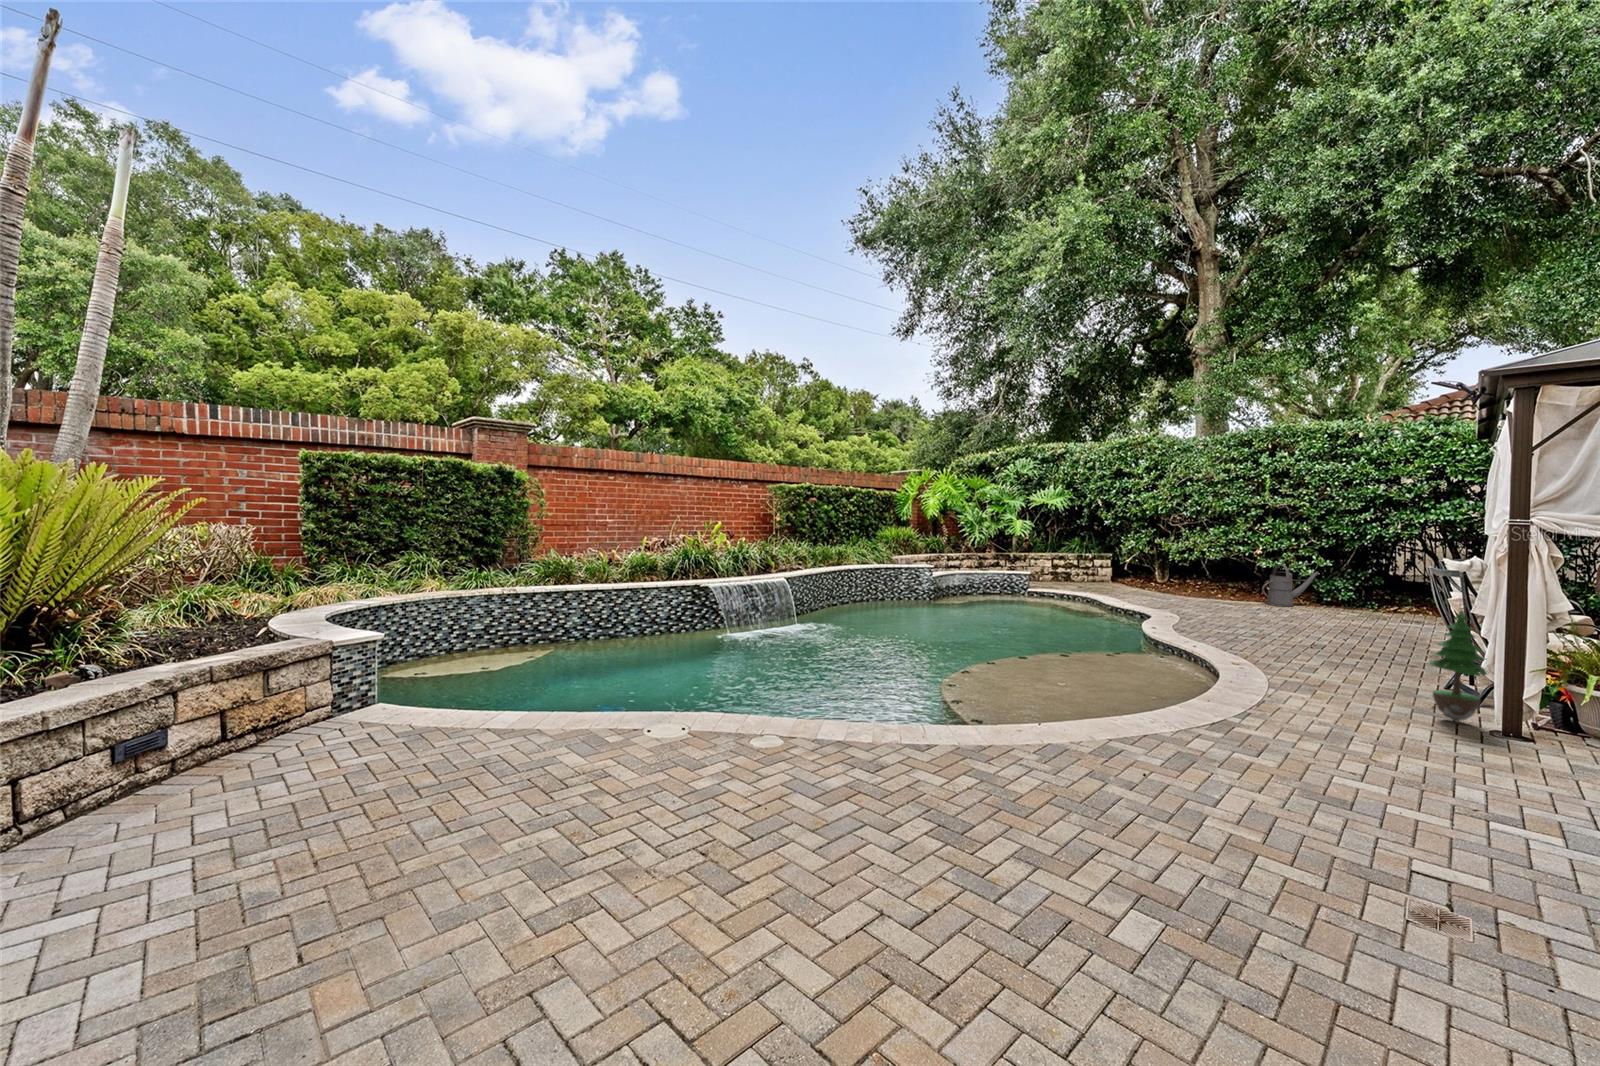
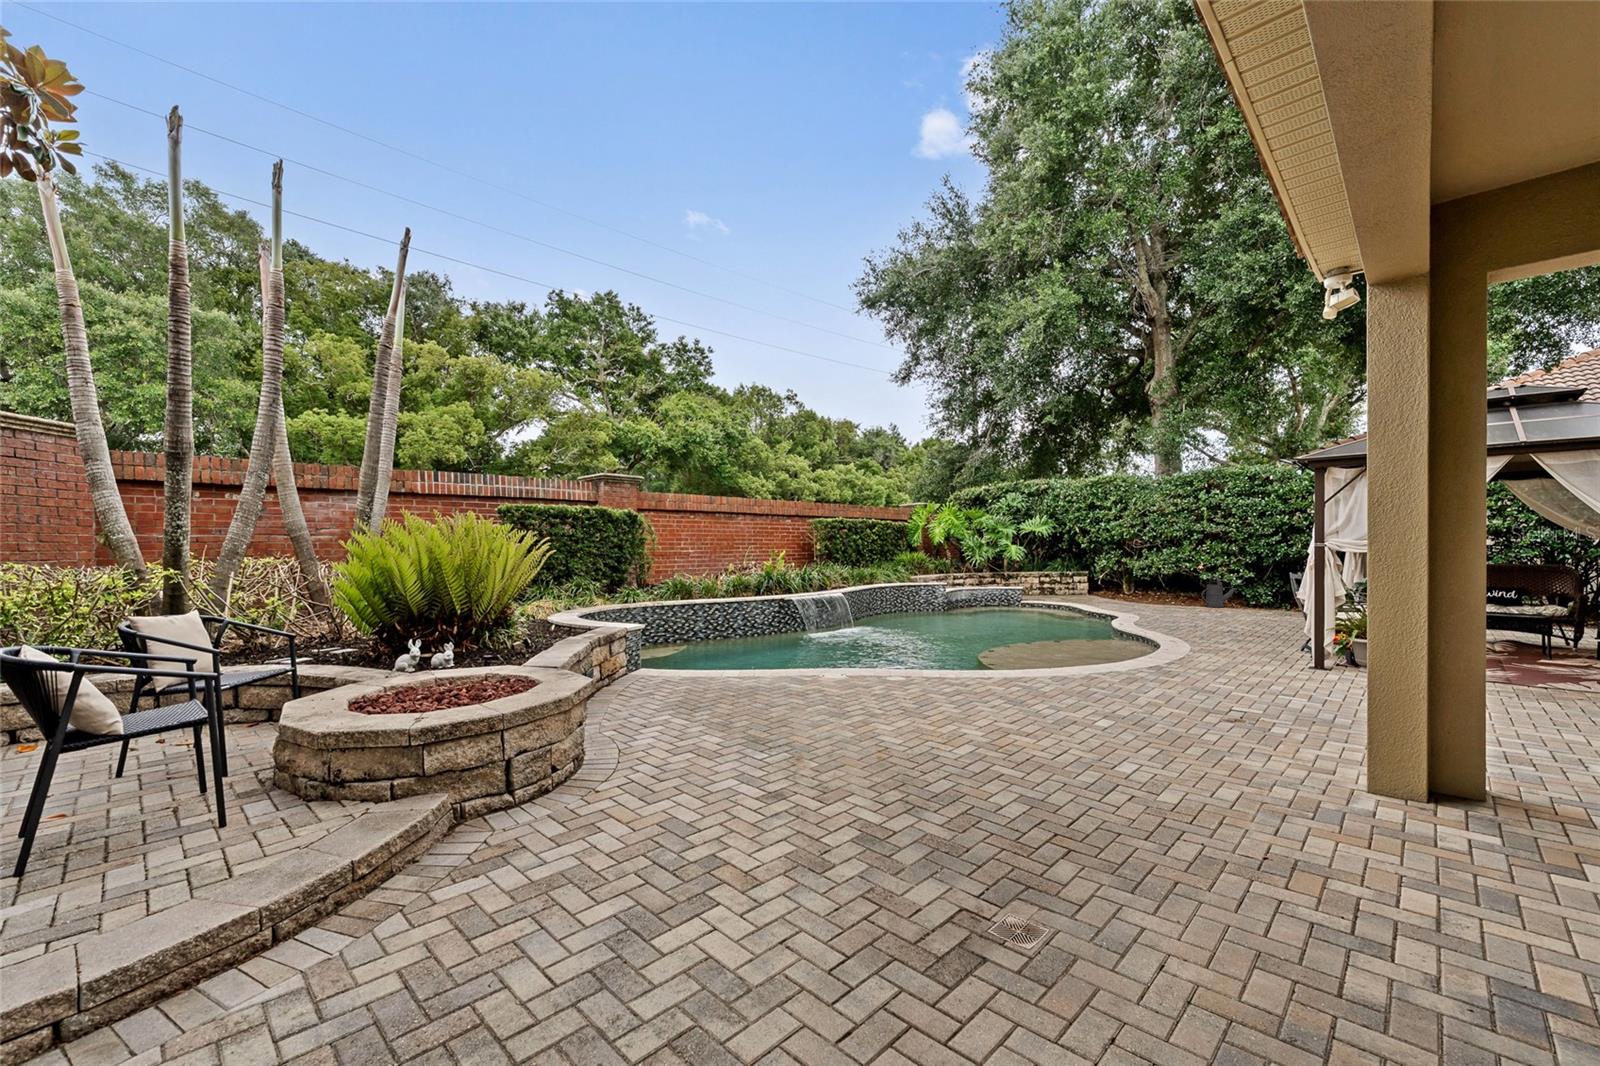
potted tree: present [1430,611,1487,722] -> none [1273,591,1302,655]

